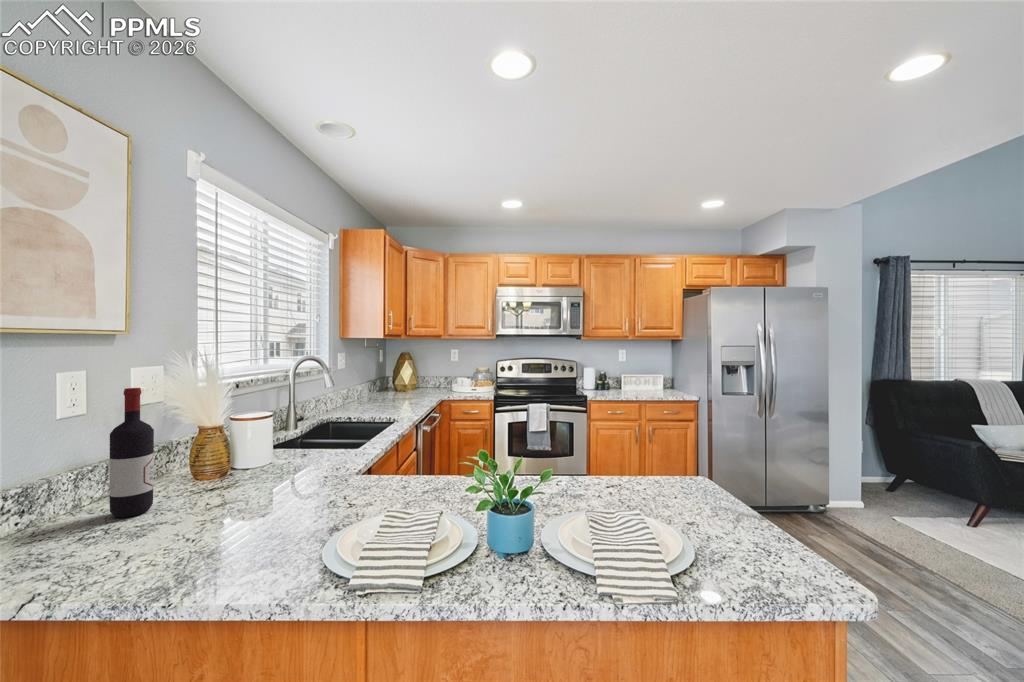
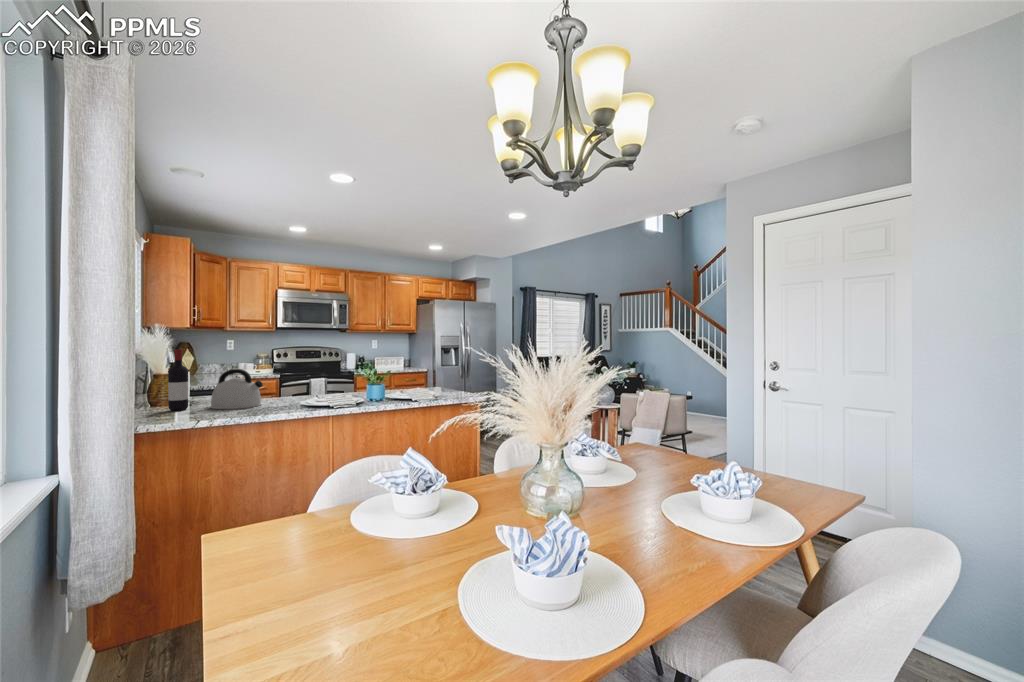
kettle: none [171,432,281,536] -> present [210,369,263,409]

